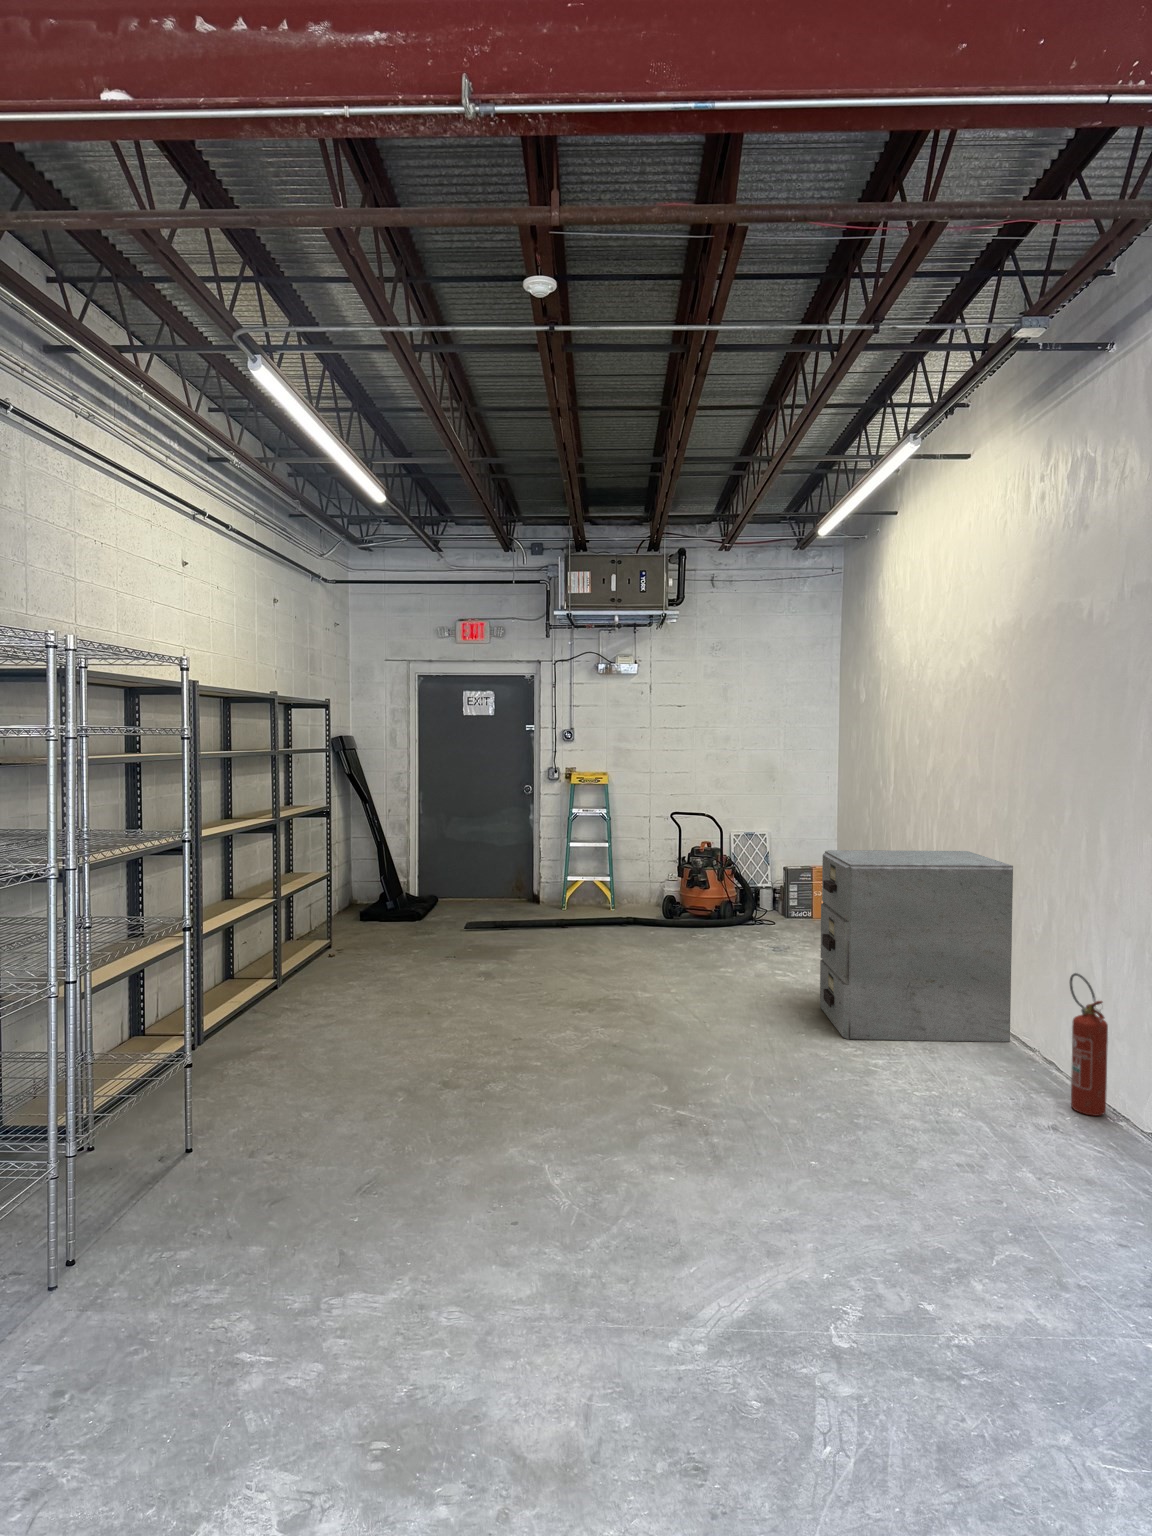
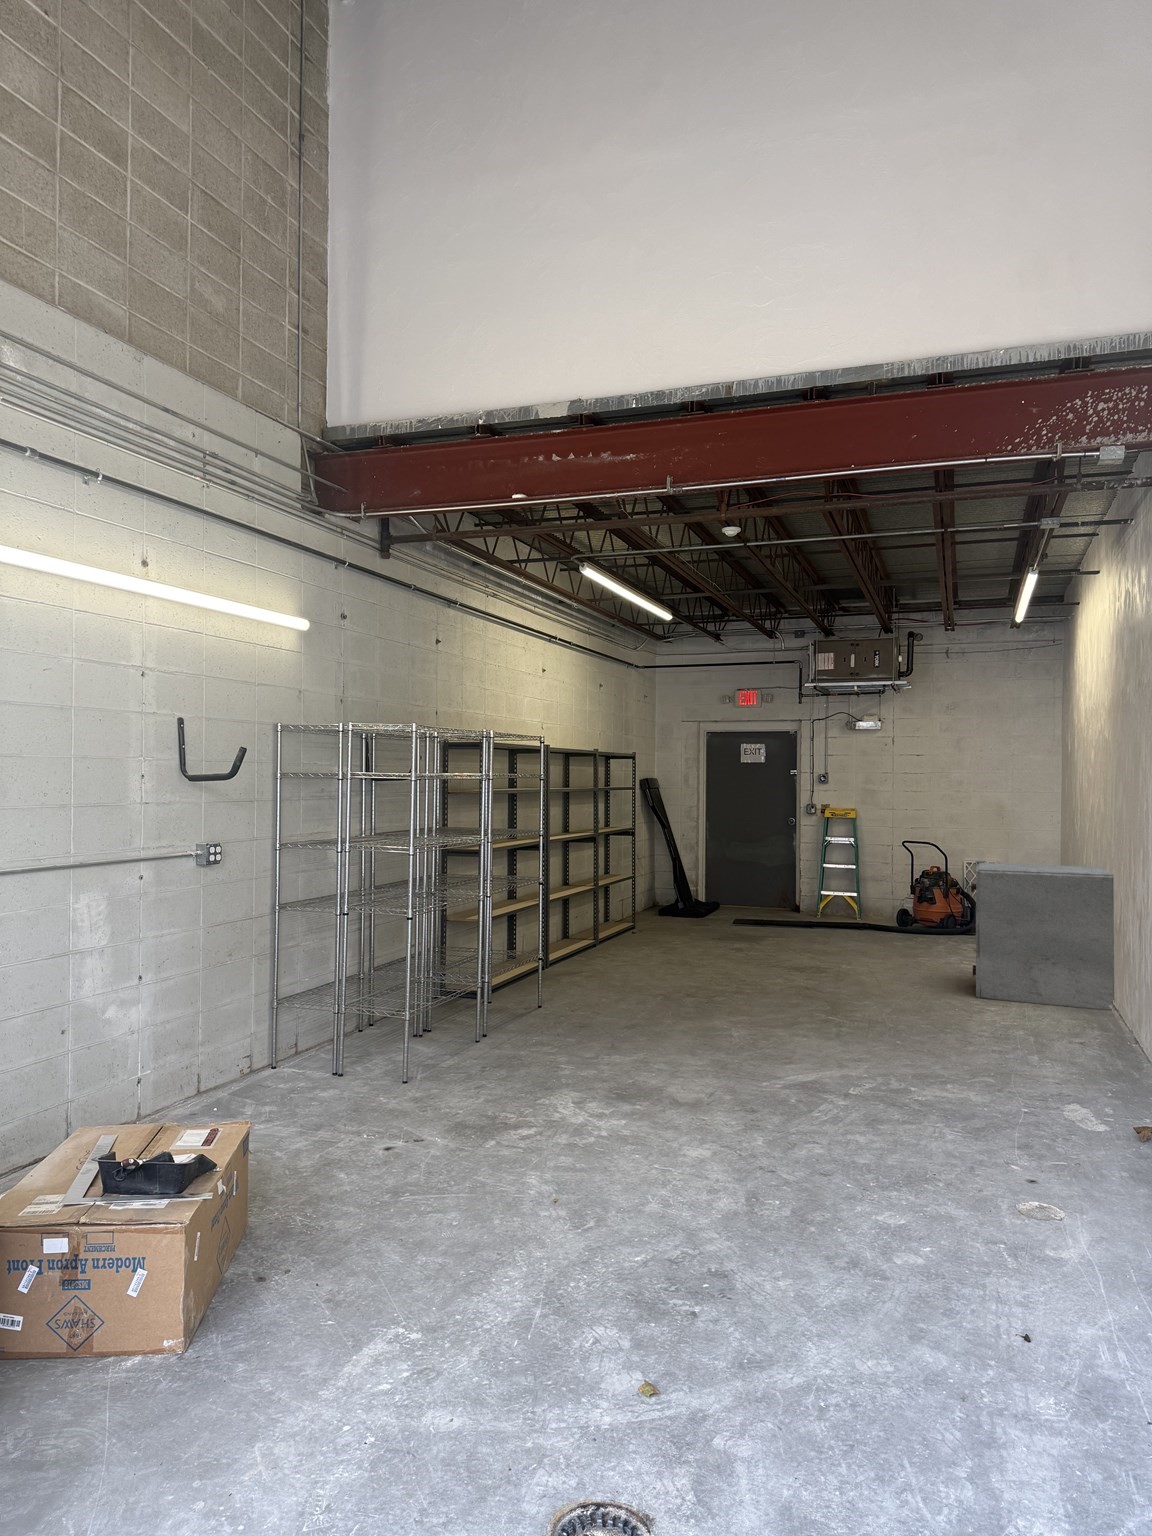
fire extinguisher: present [1070,973,1108,1116] -> none [1112,945,1138,1045]

